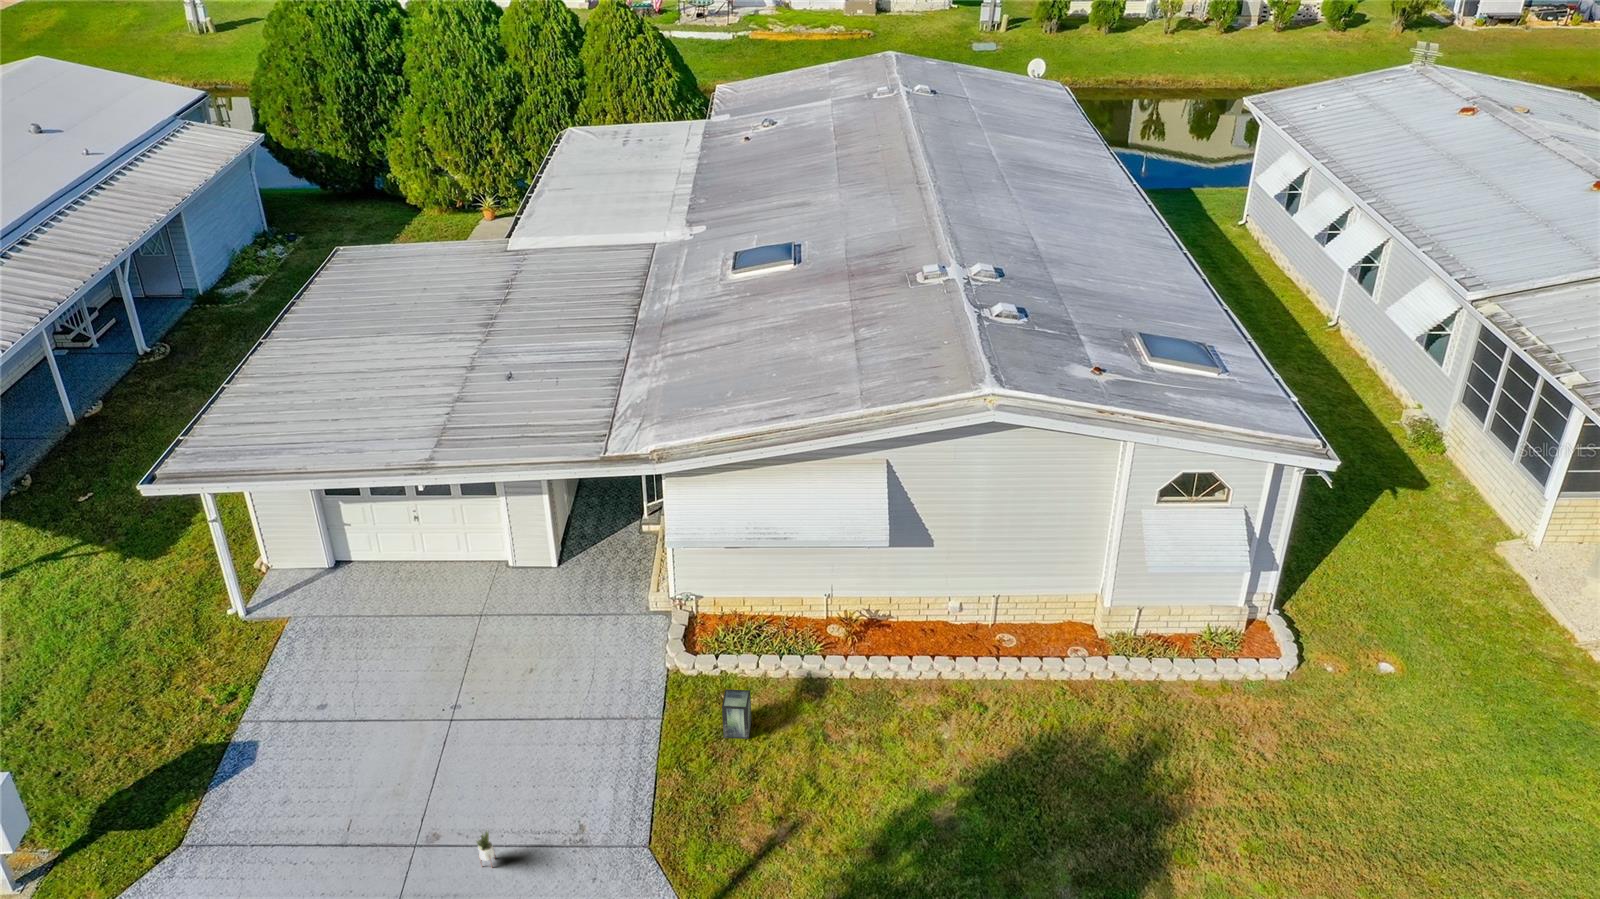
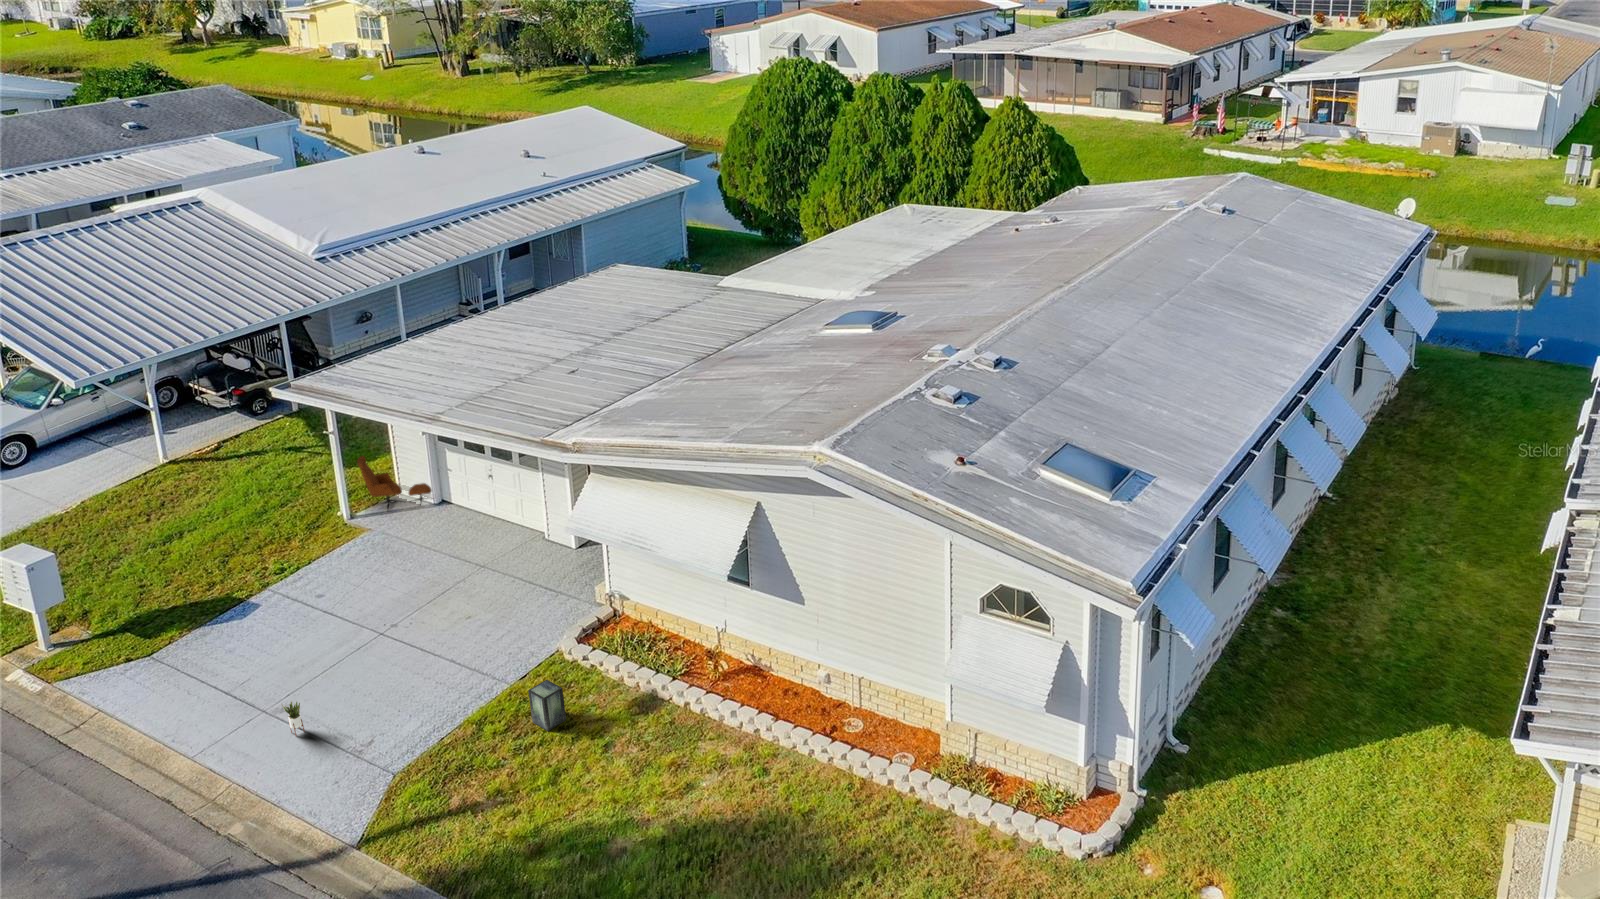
lounge chair: none [220,539,315,595] -> present [357,456,432,509]

